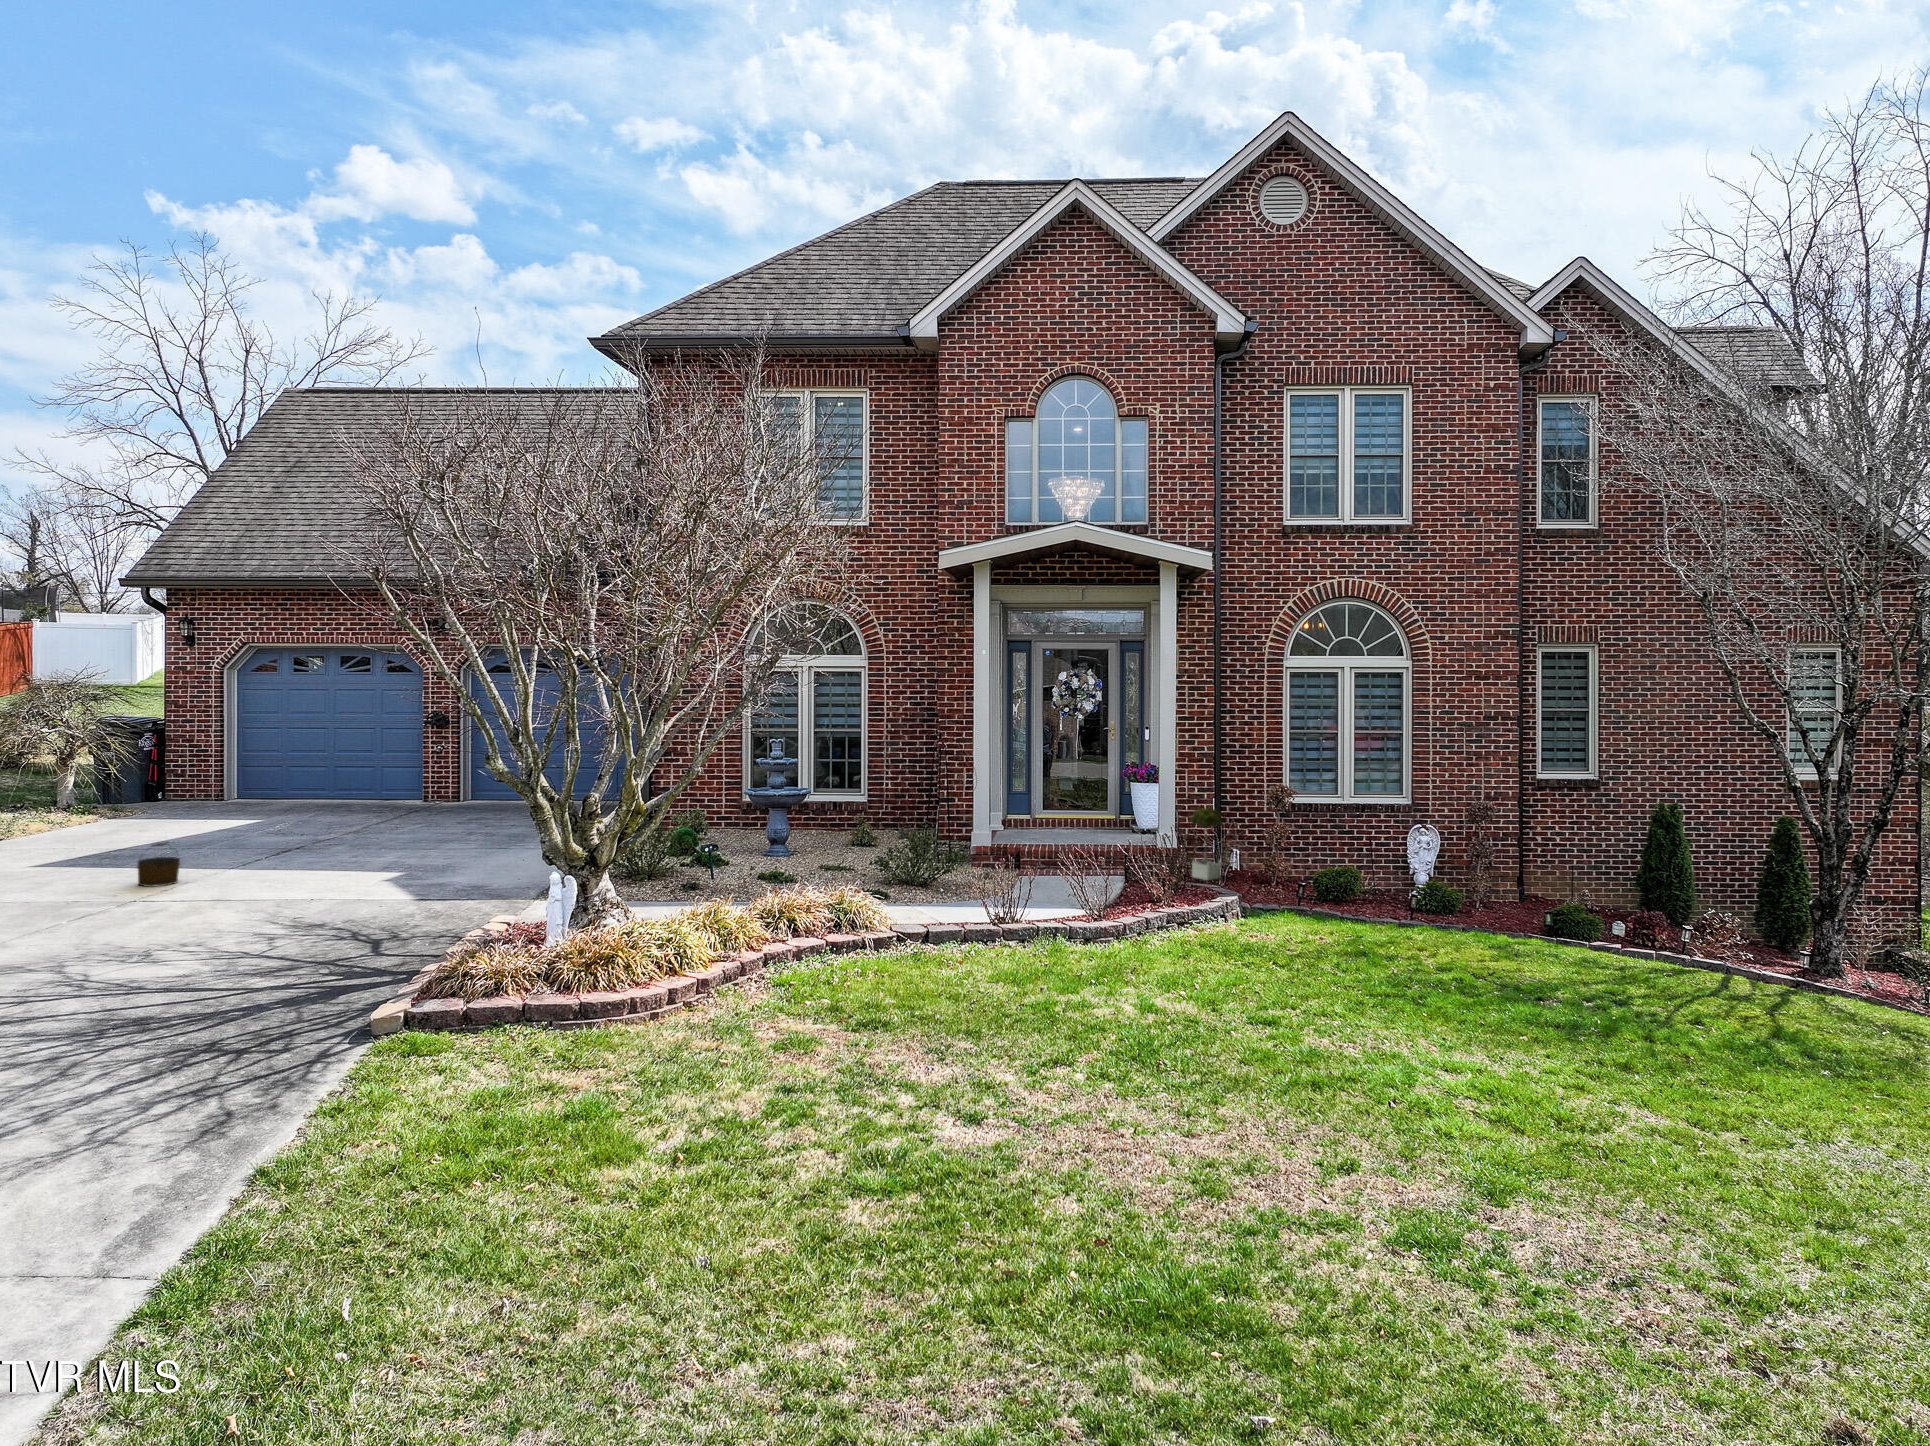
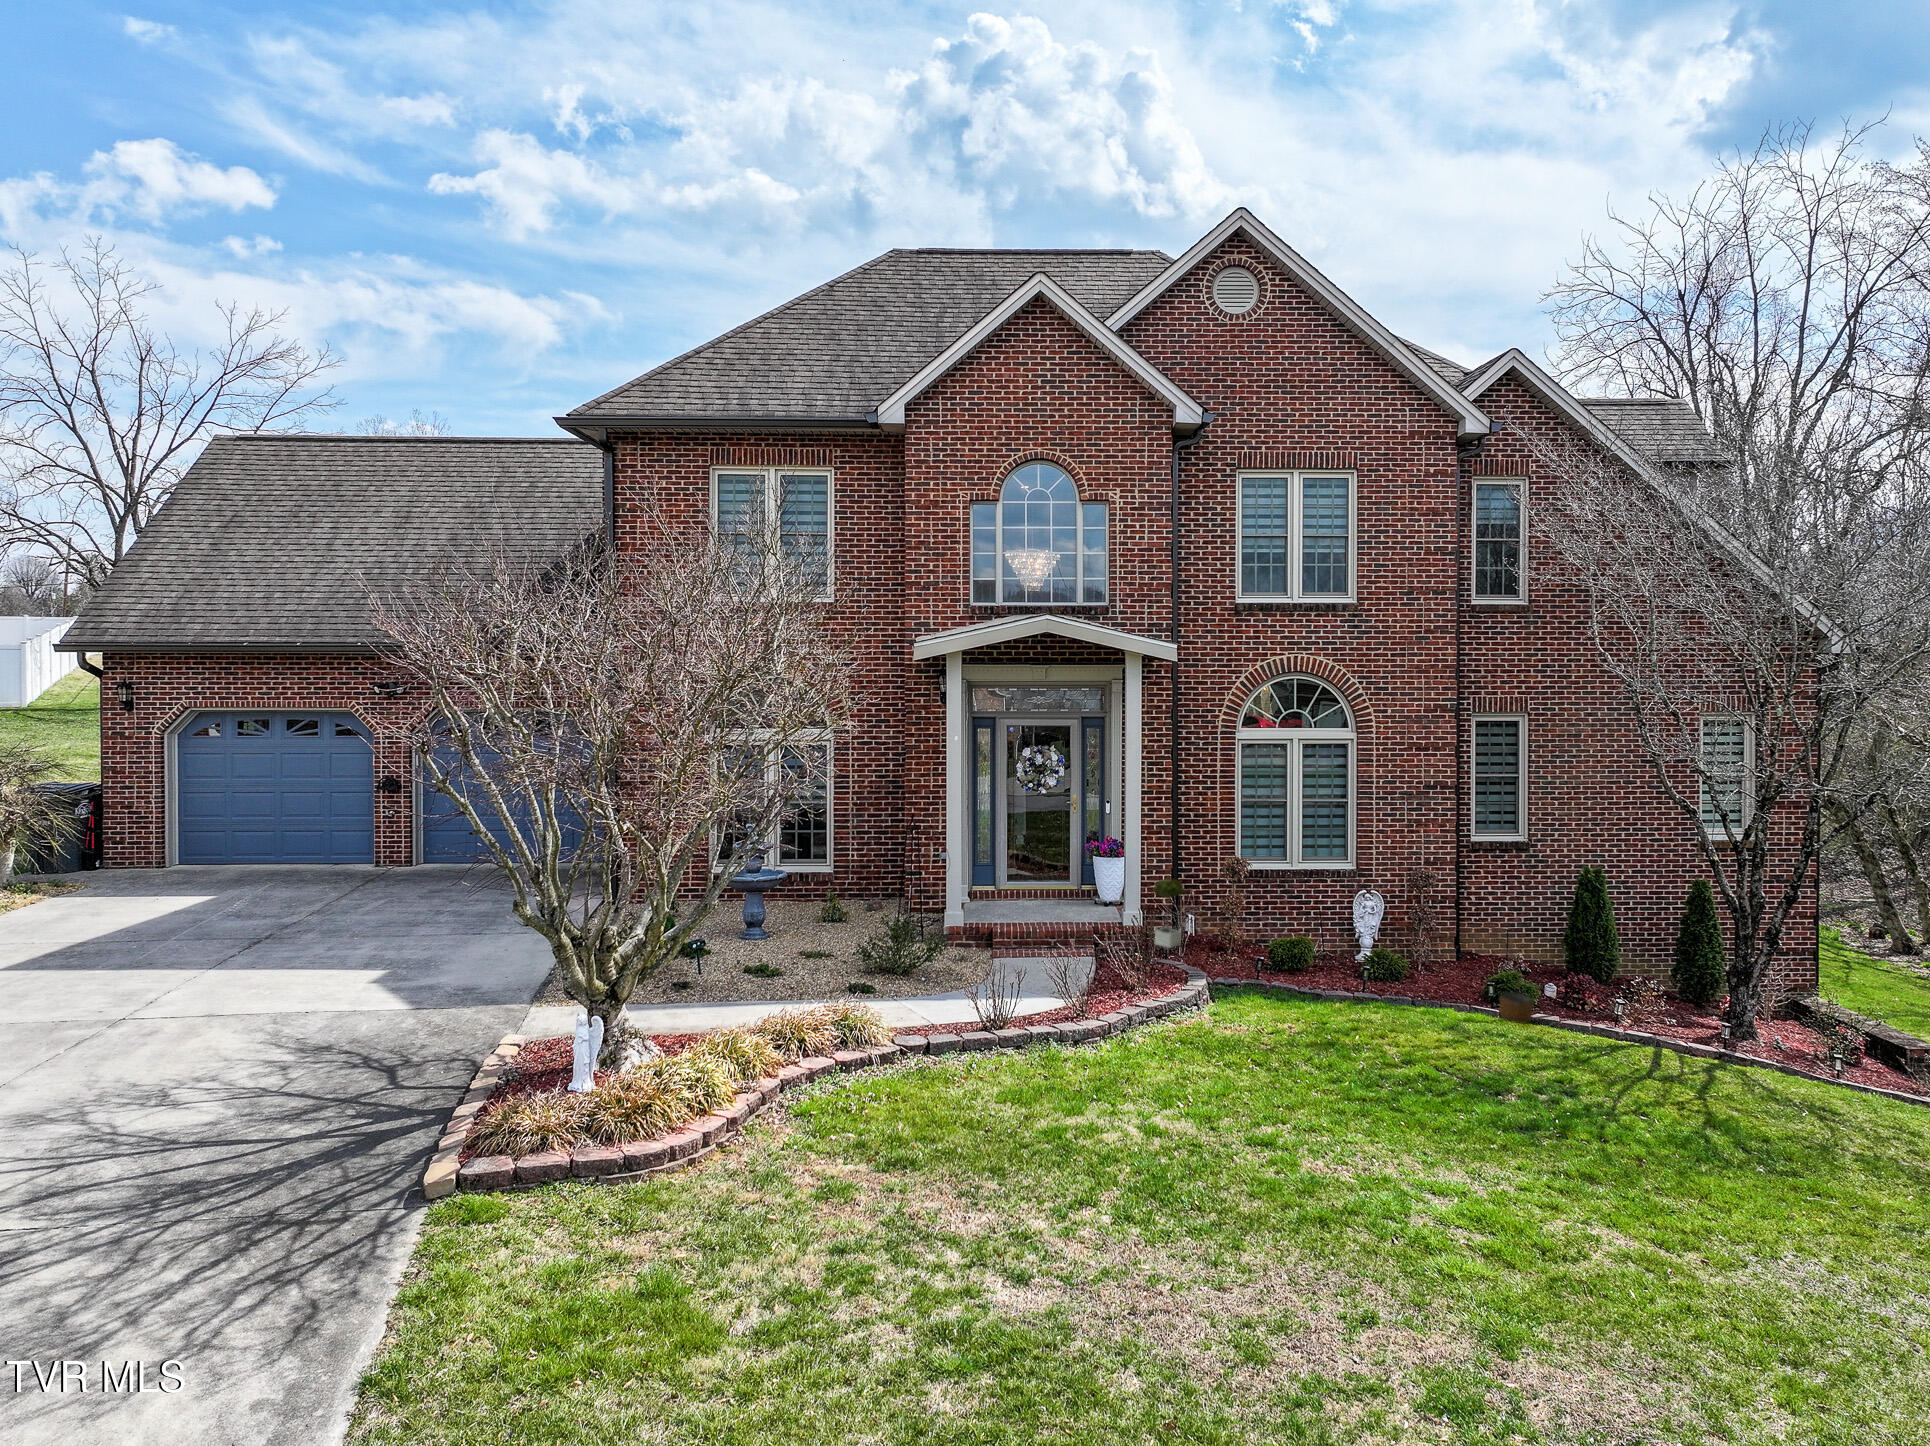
bucket: present [138,843,180,887] -> present [1500,981,1533,1023]

